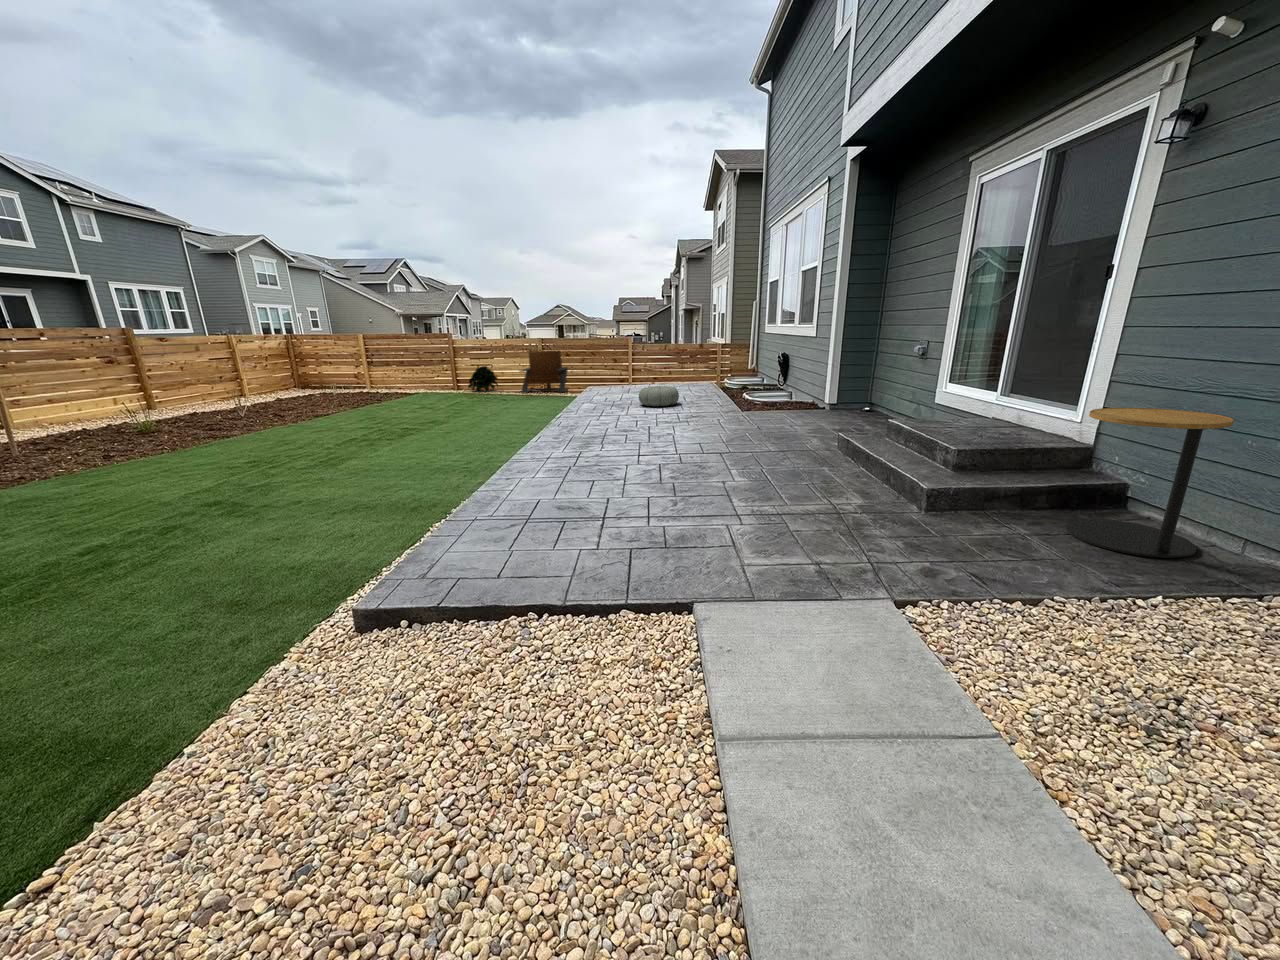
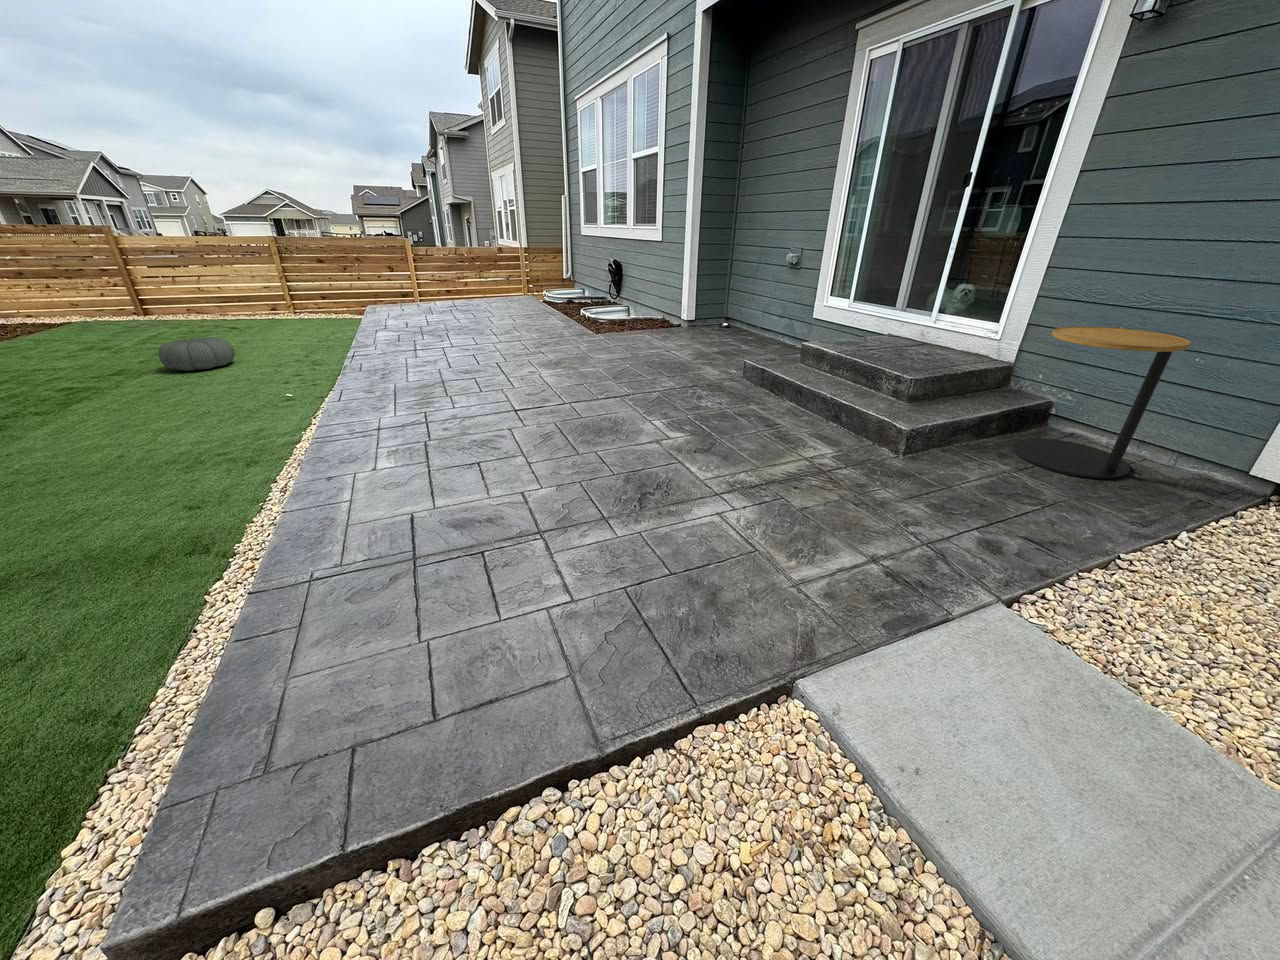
lounge chair: present [520,351,568,393] -> none [249,255,333,318]
potted plant: present [468,366,498,391] -> none [163,278,218,317]
pouf: present [639,386,679,407] -> present [158,337,235,371]

